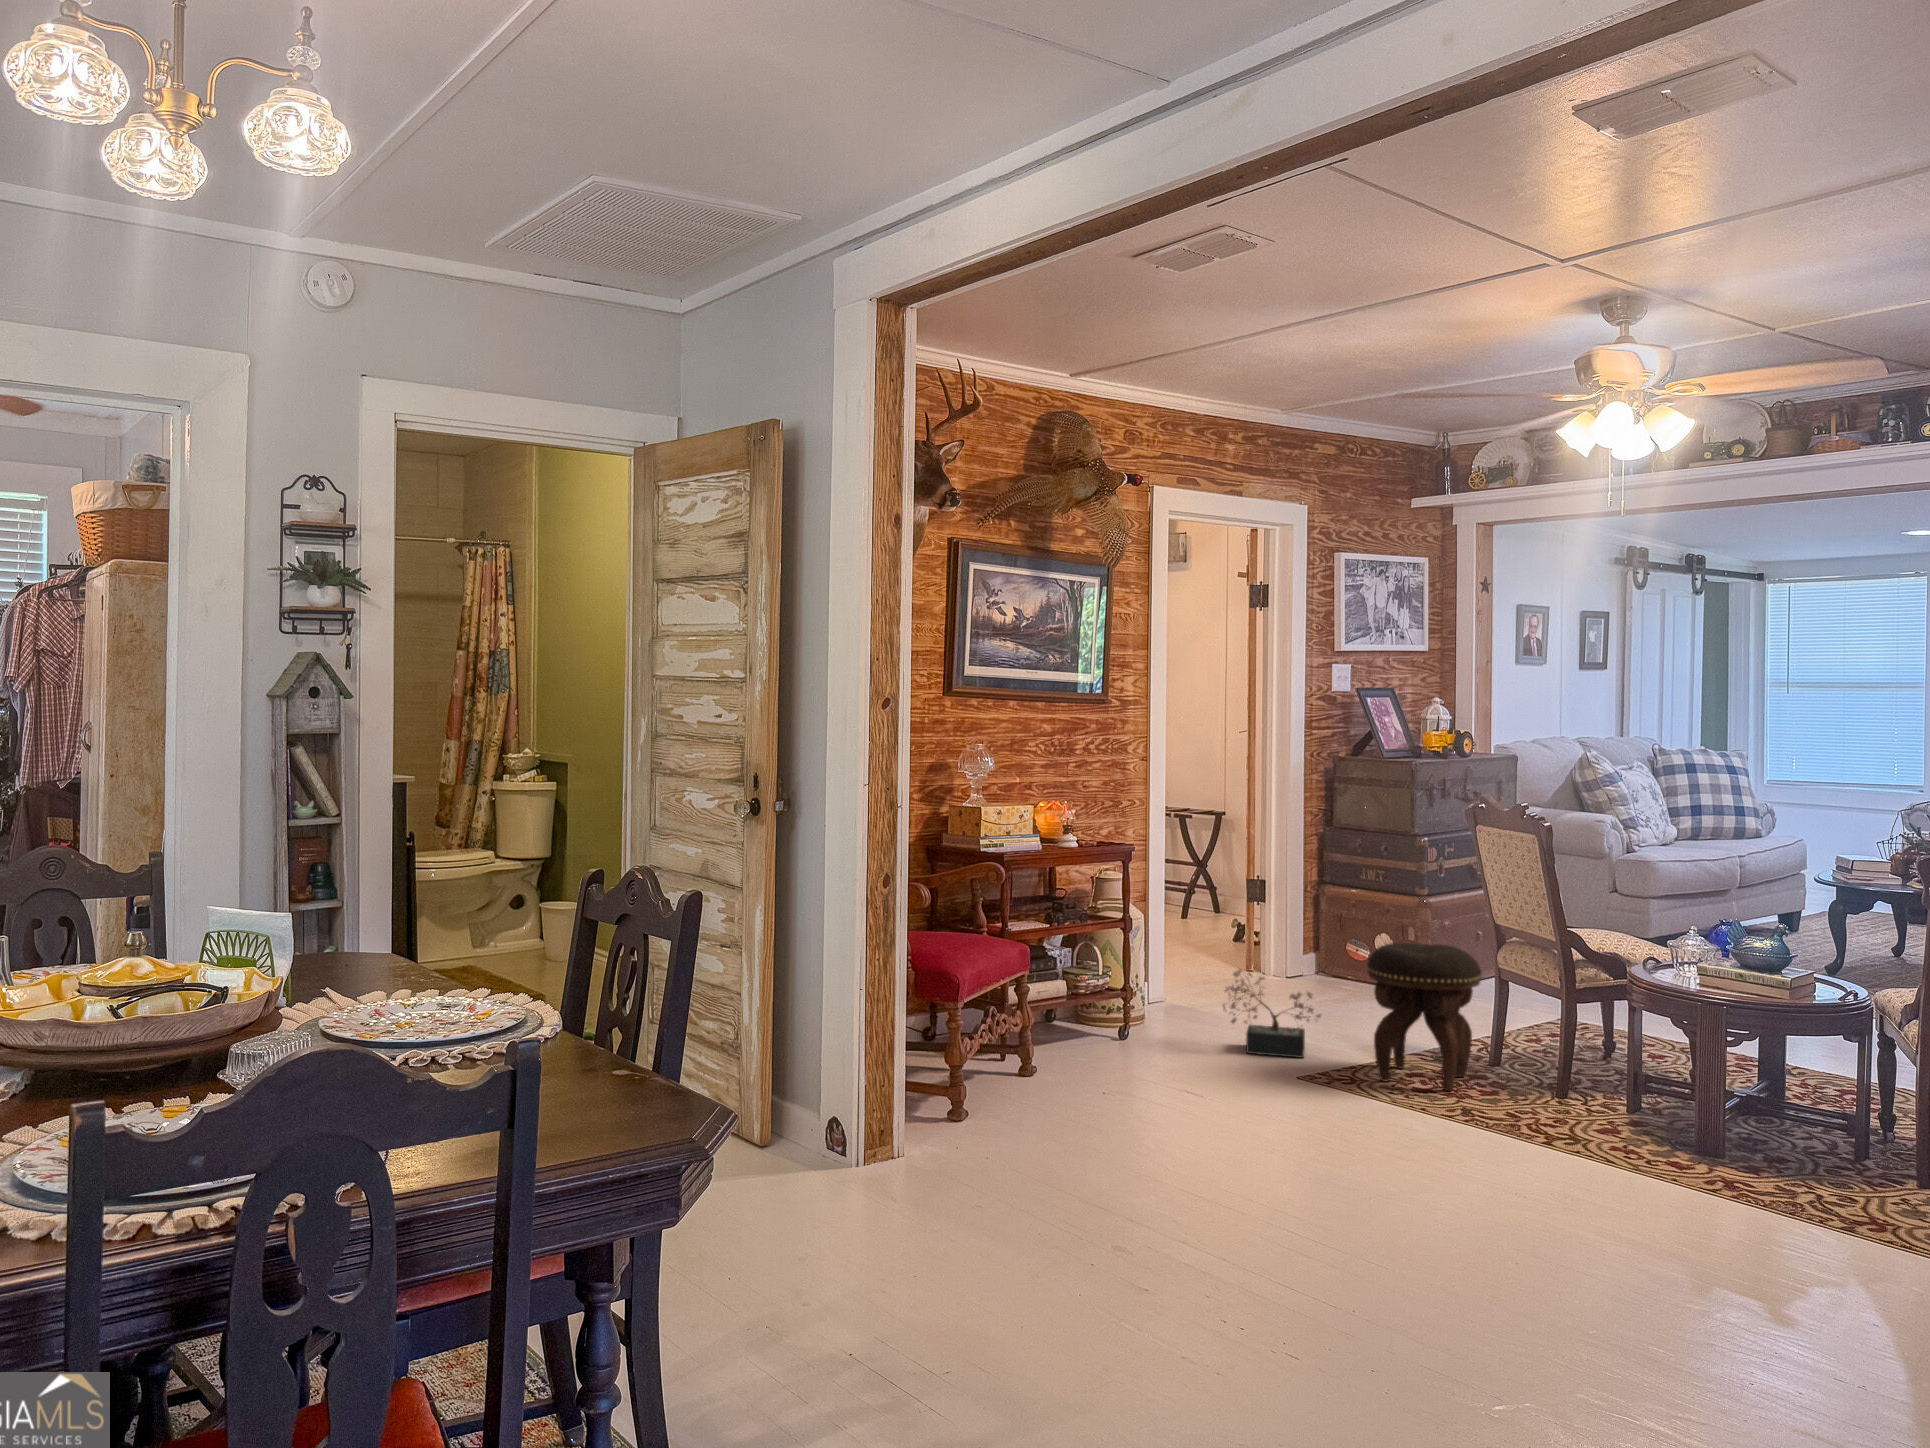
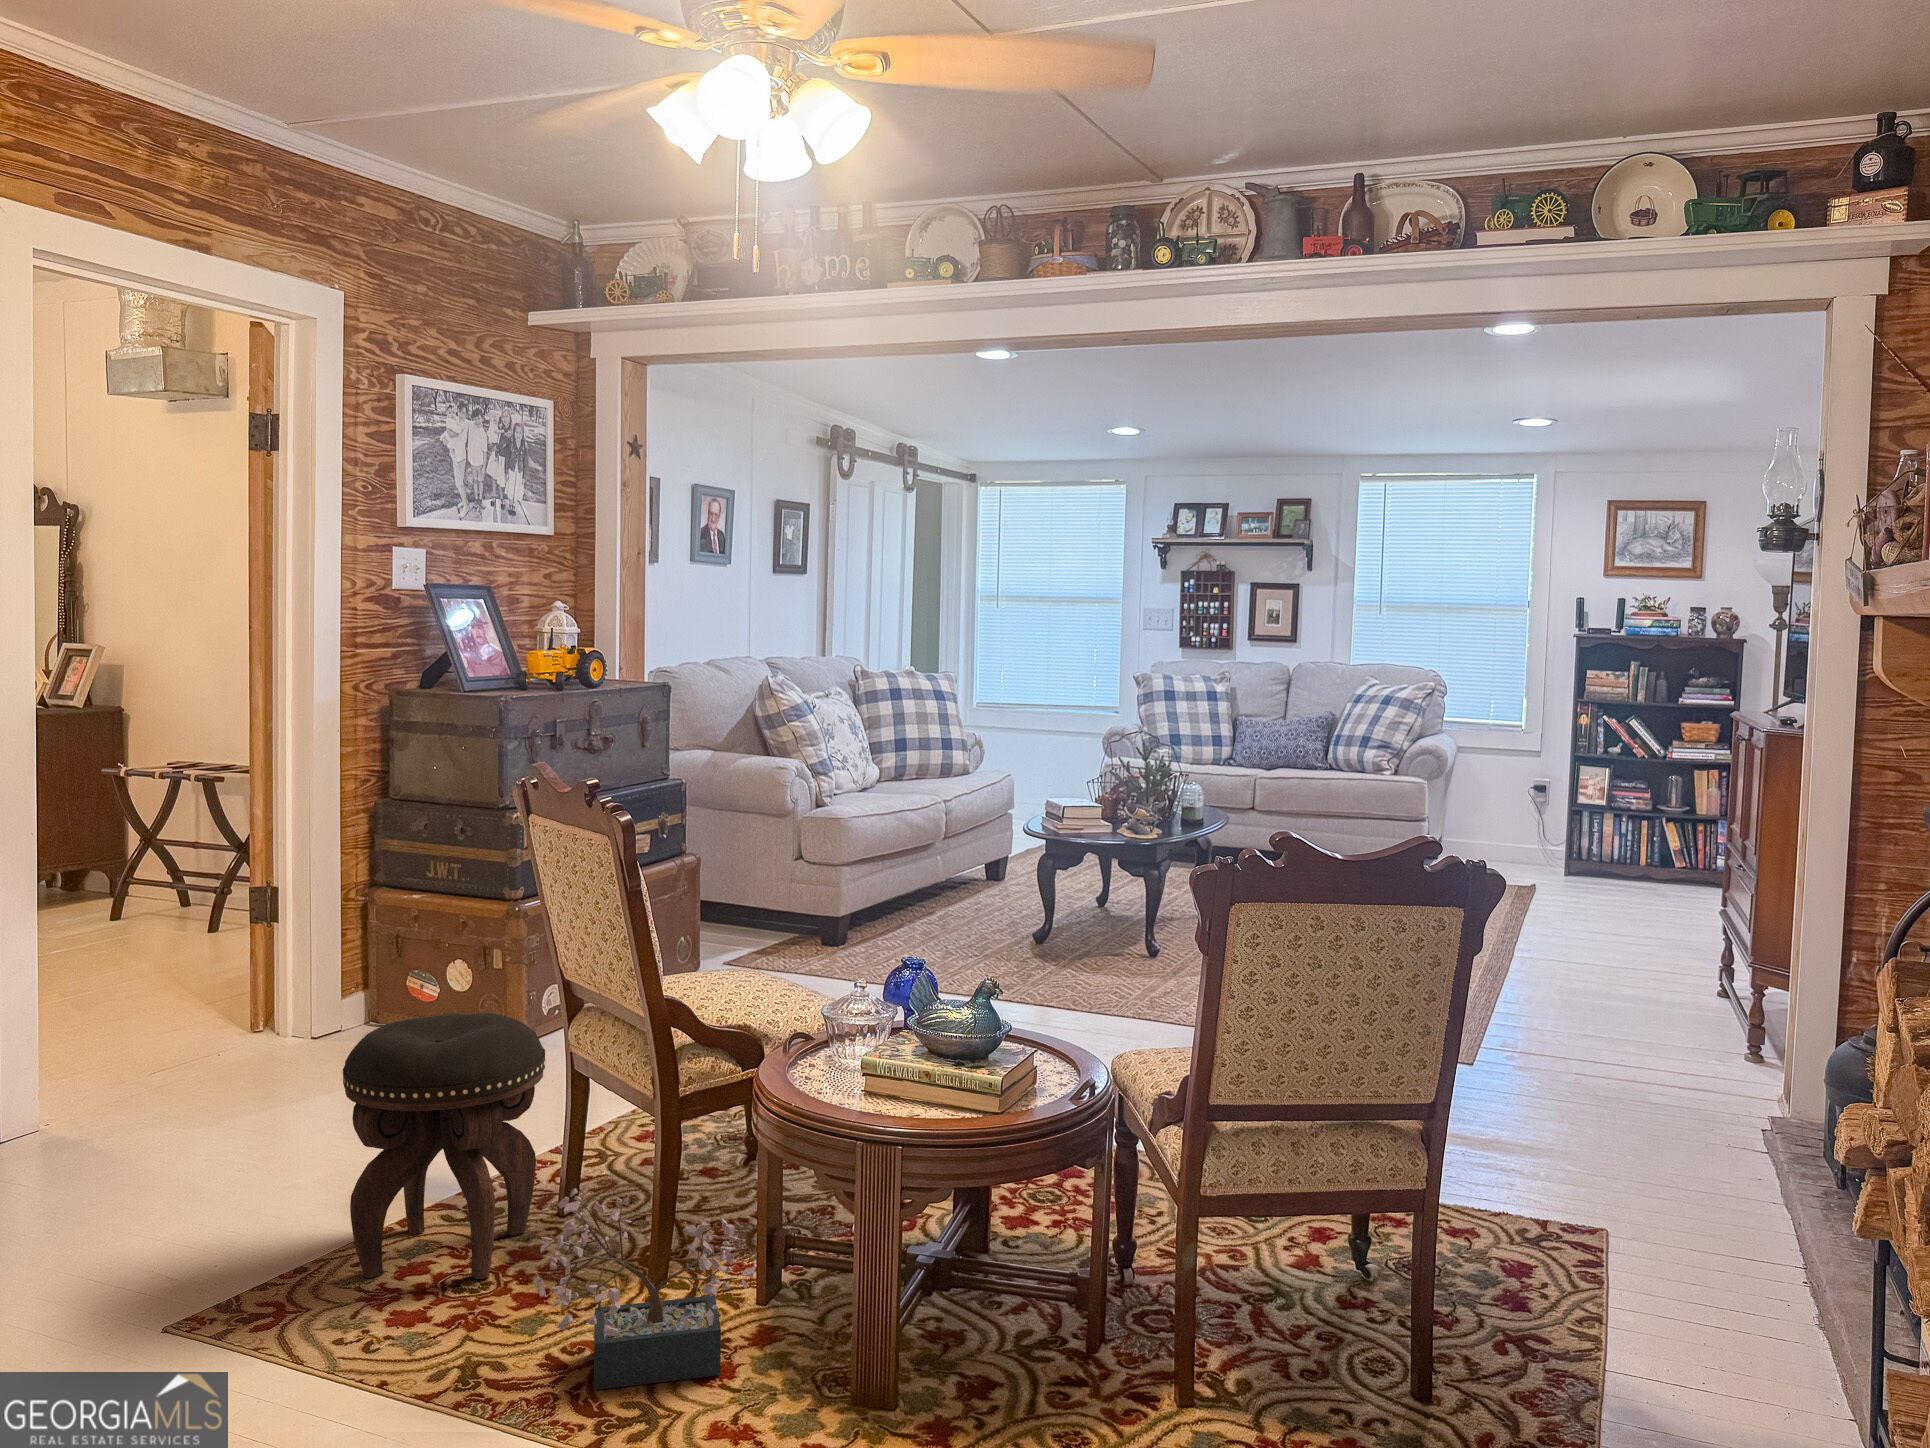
decorative plant: present [1223,969,1321,1058] -> present [536,1188,755,1390]

